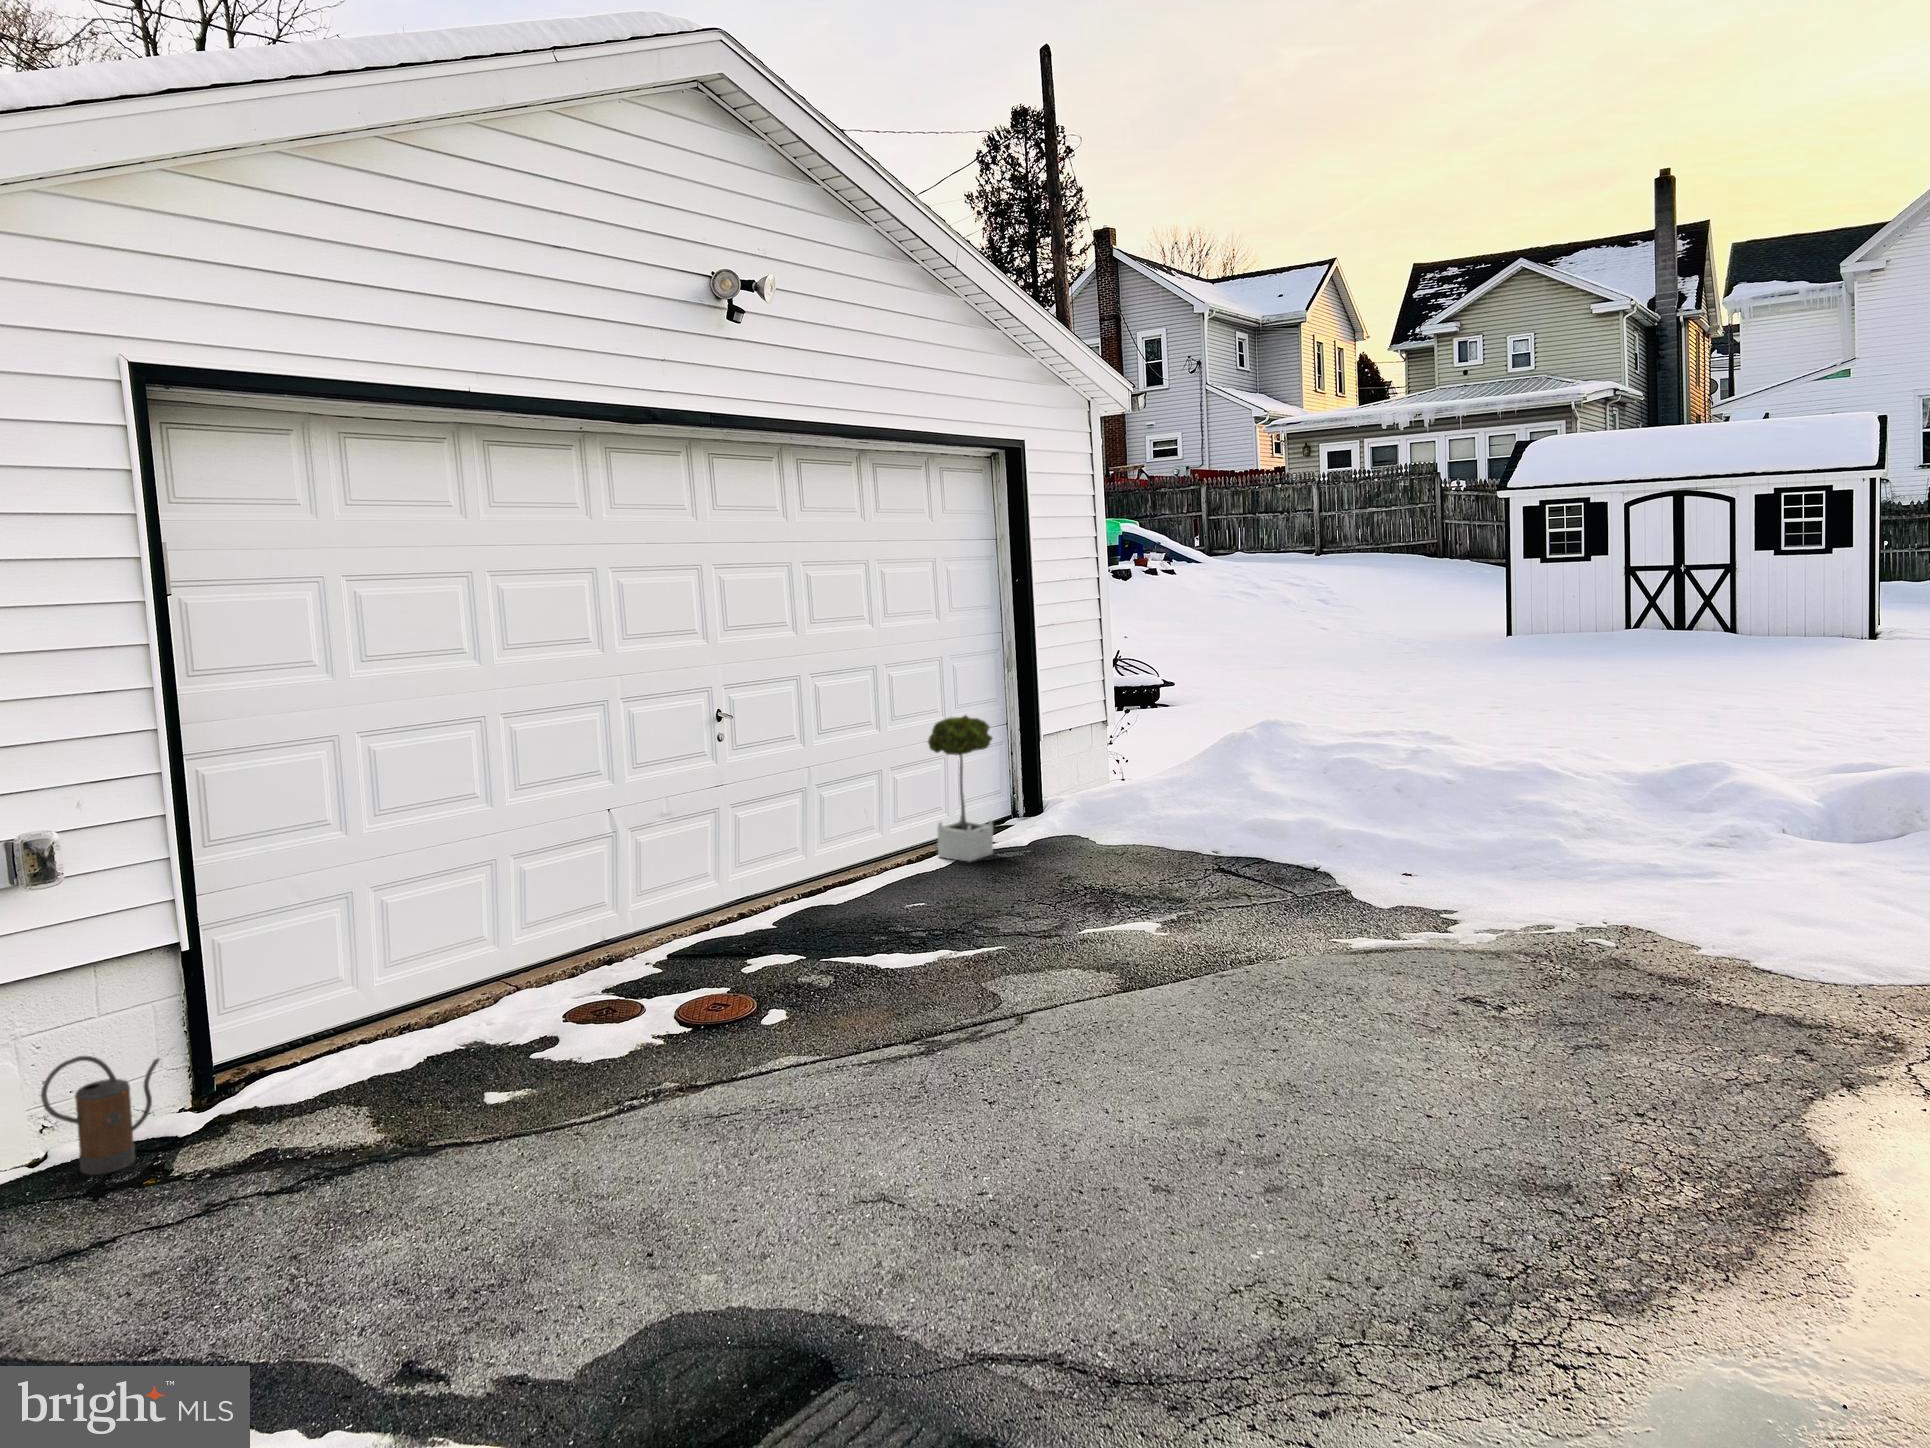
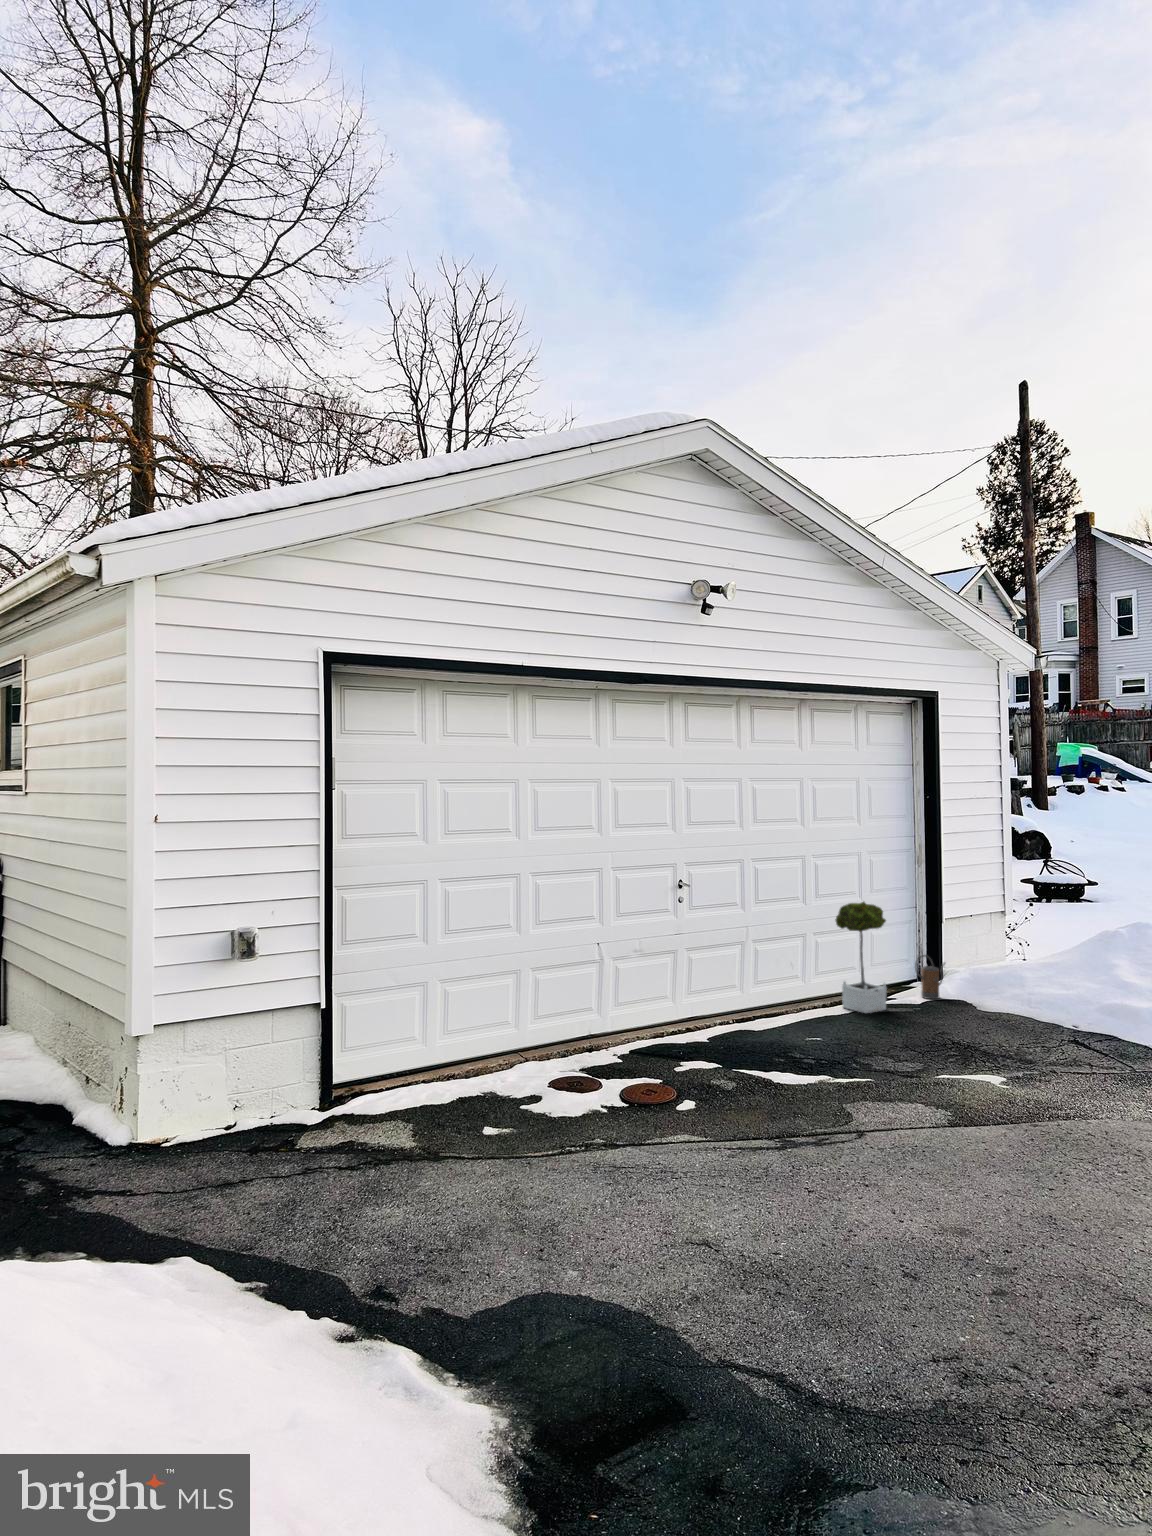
watering can: present [41,1056,160,1175] -> present [915,955,945,999]

